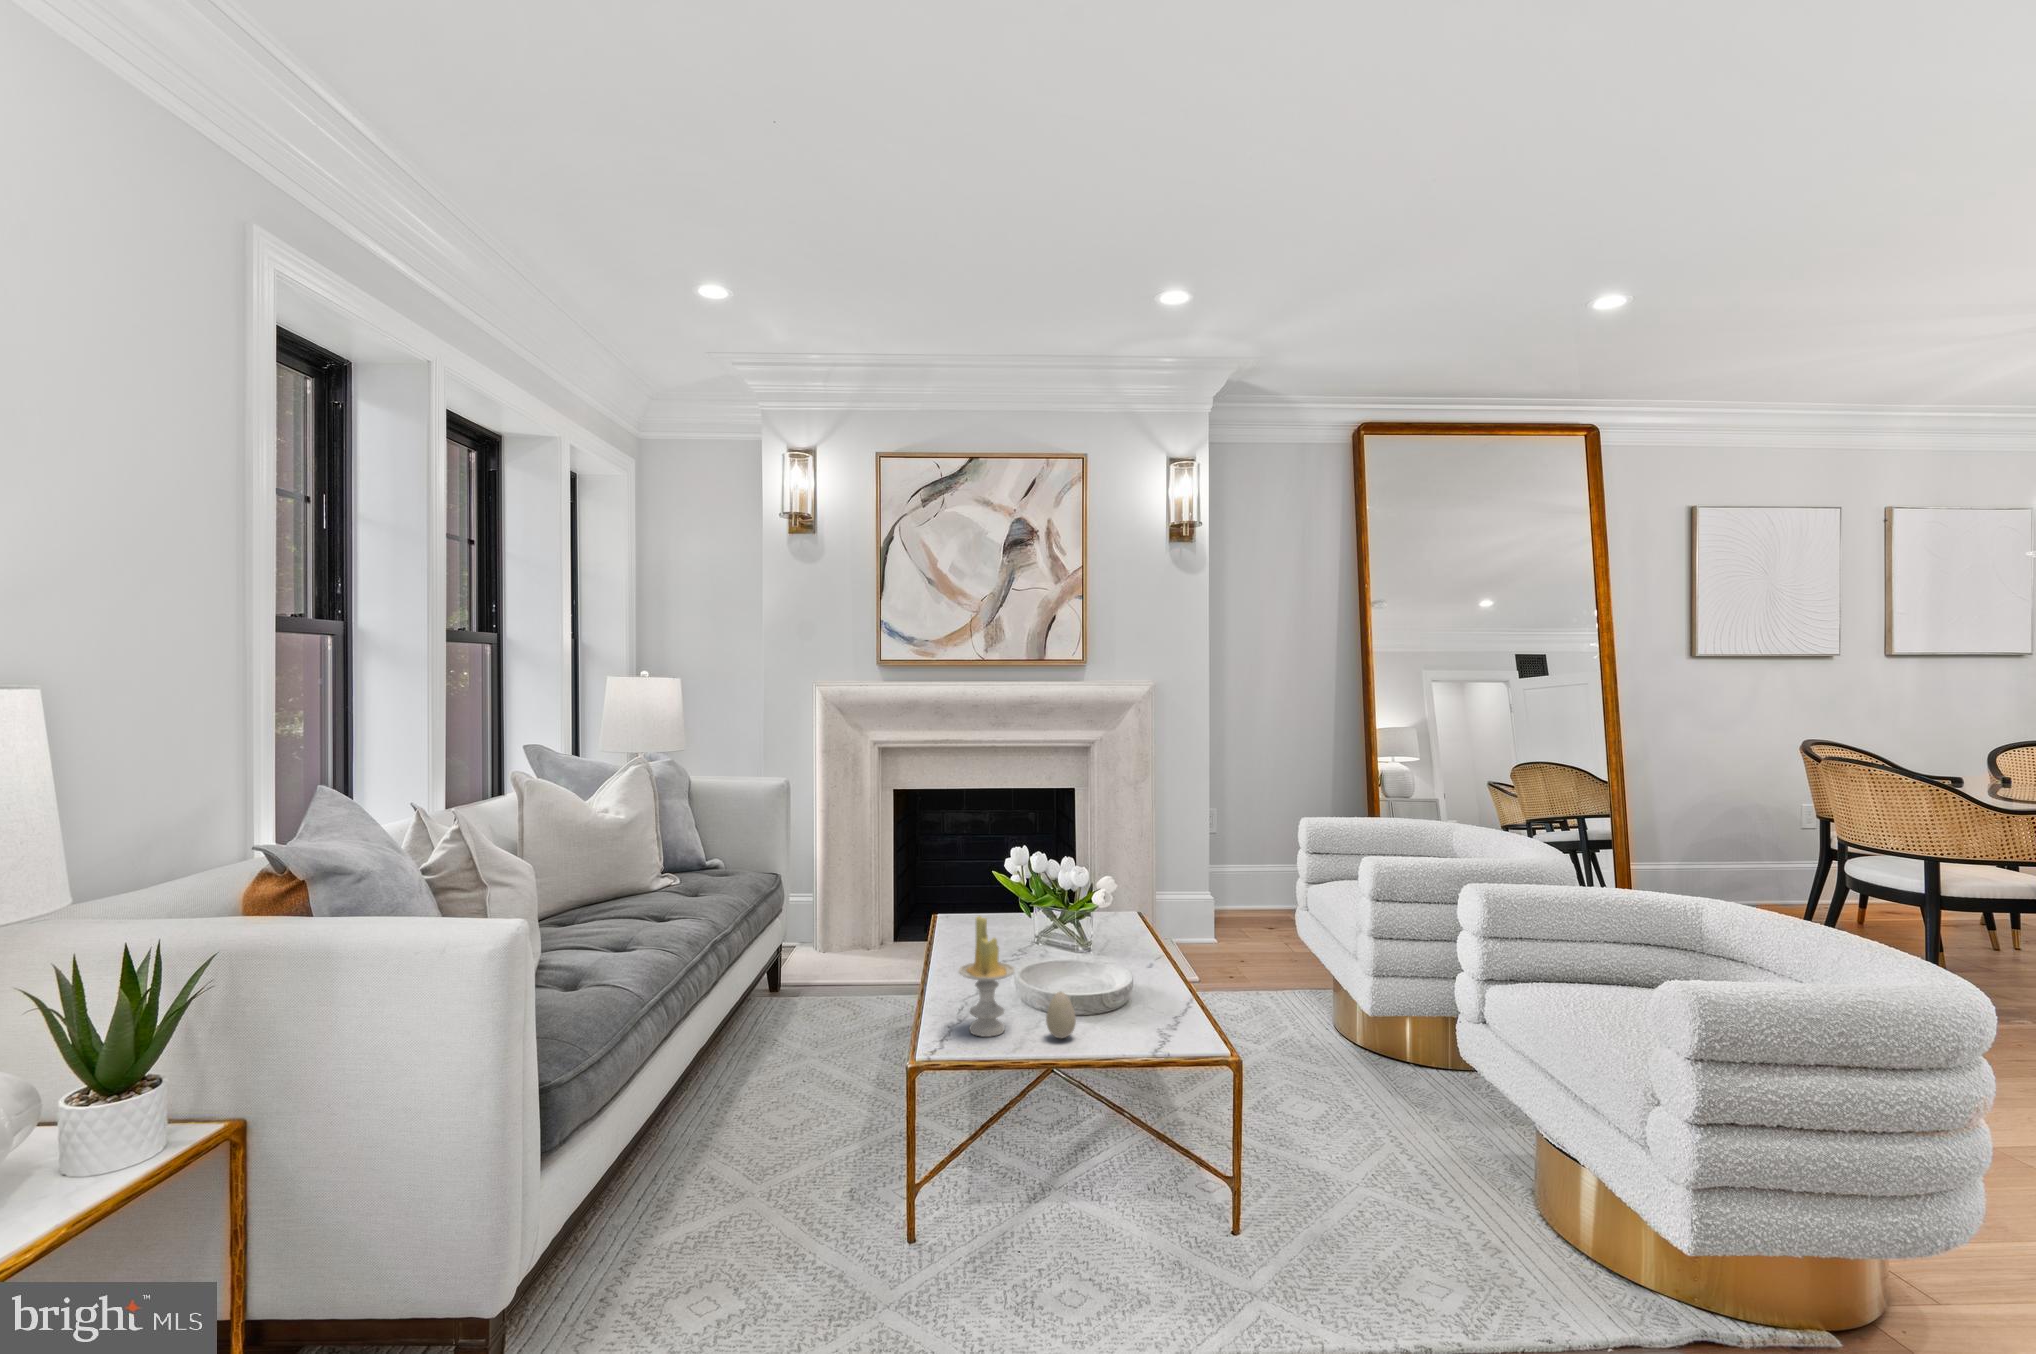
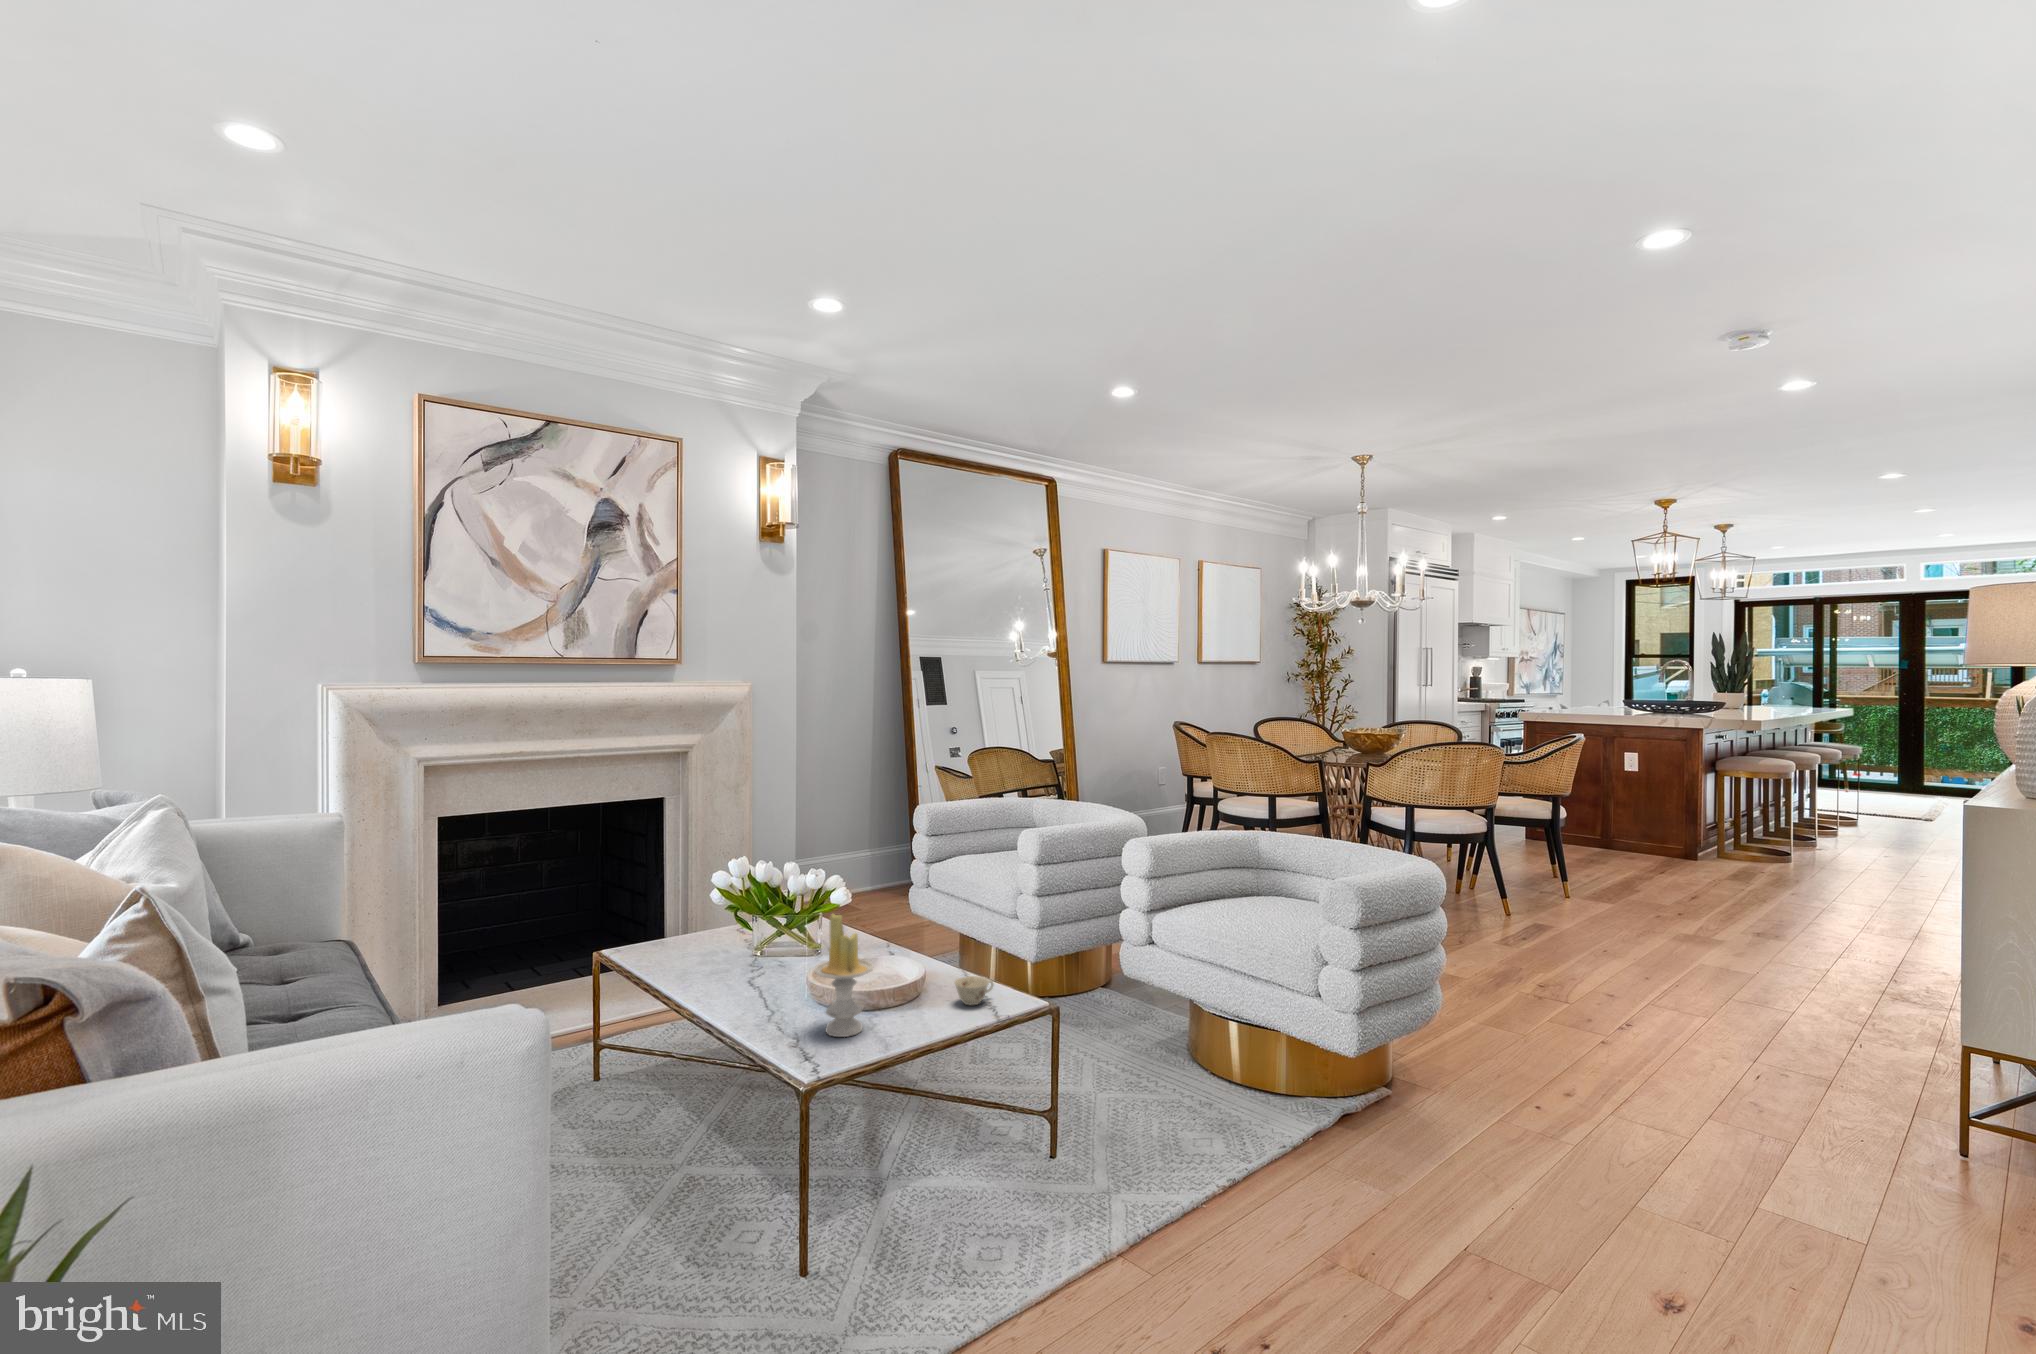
decorative egg: present [1046,992,1076,1038] -> none [907,974,937,1020]
teacup: none [1108,1006,1154,1037] -> present [954,976,993,1005]

